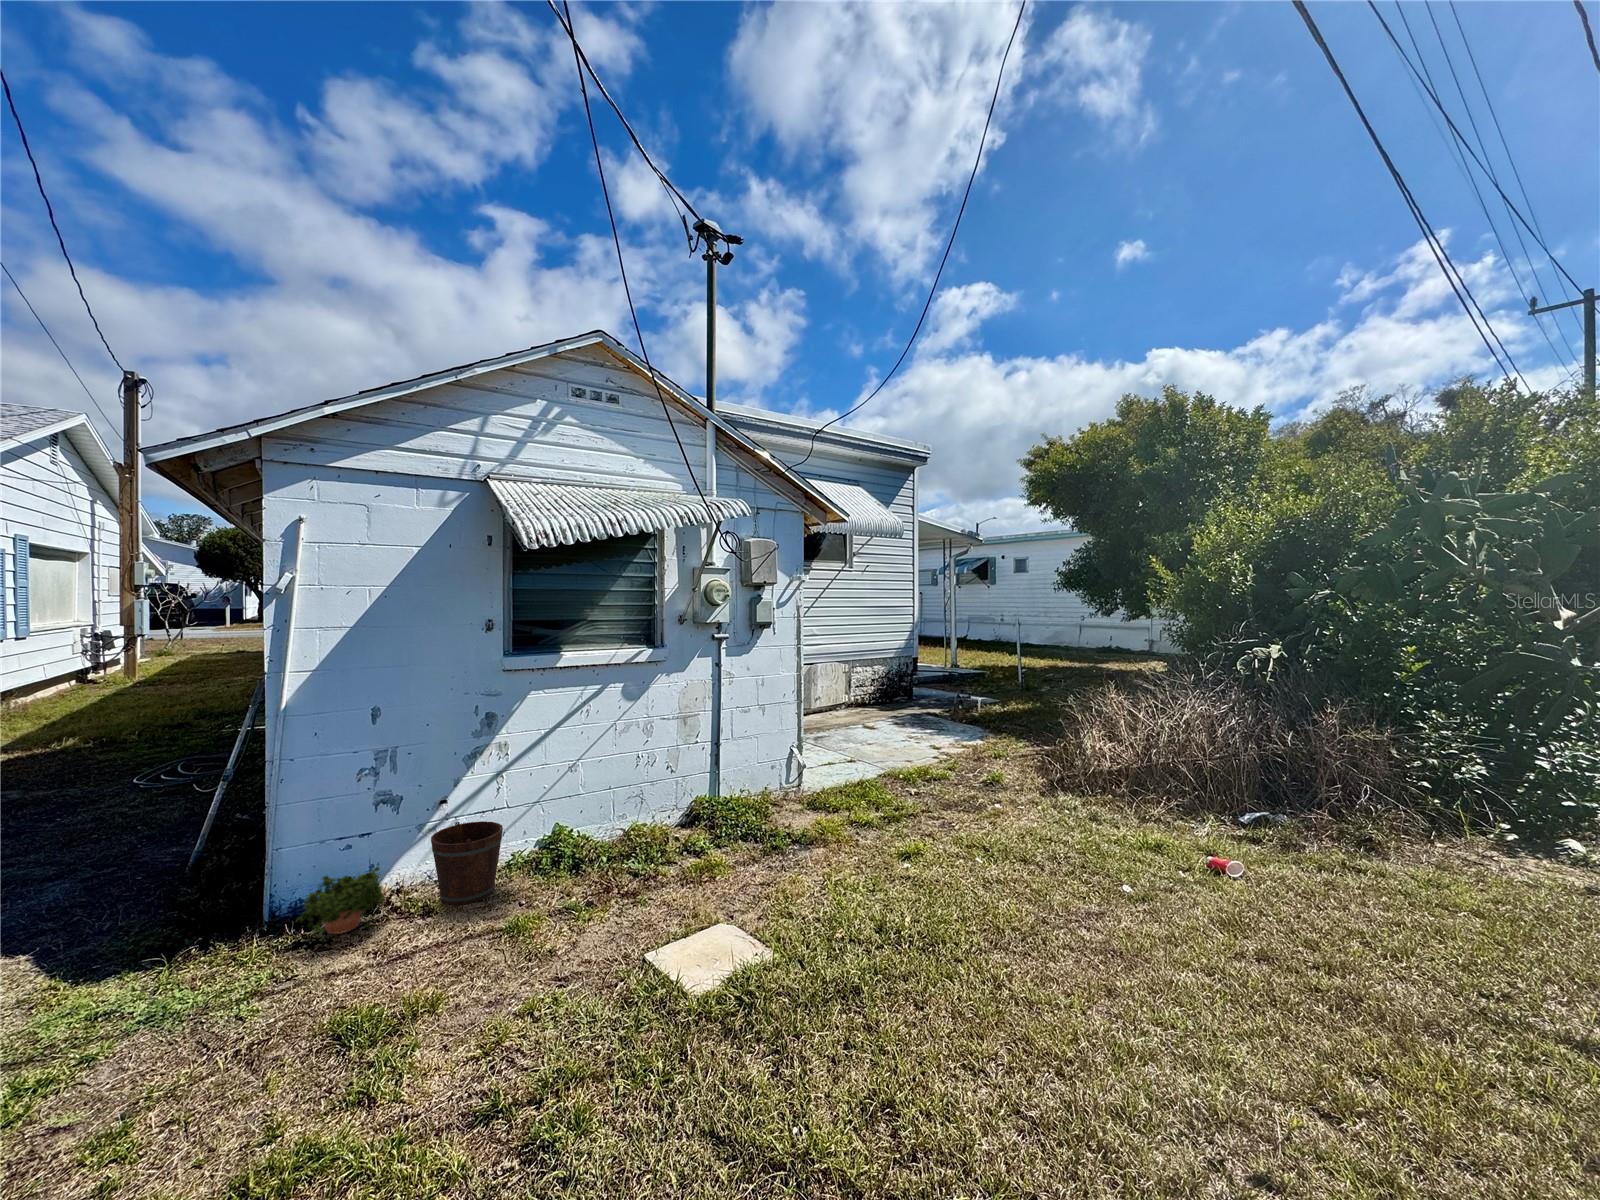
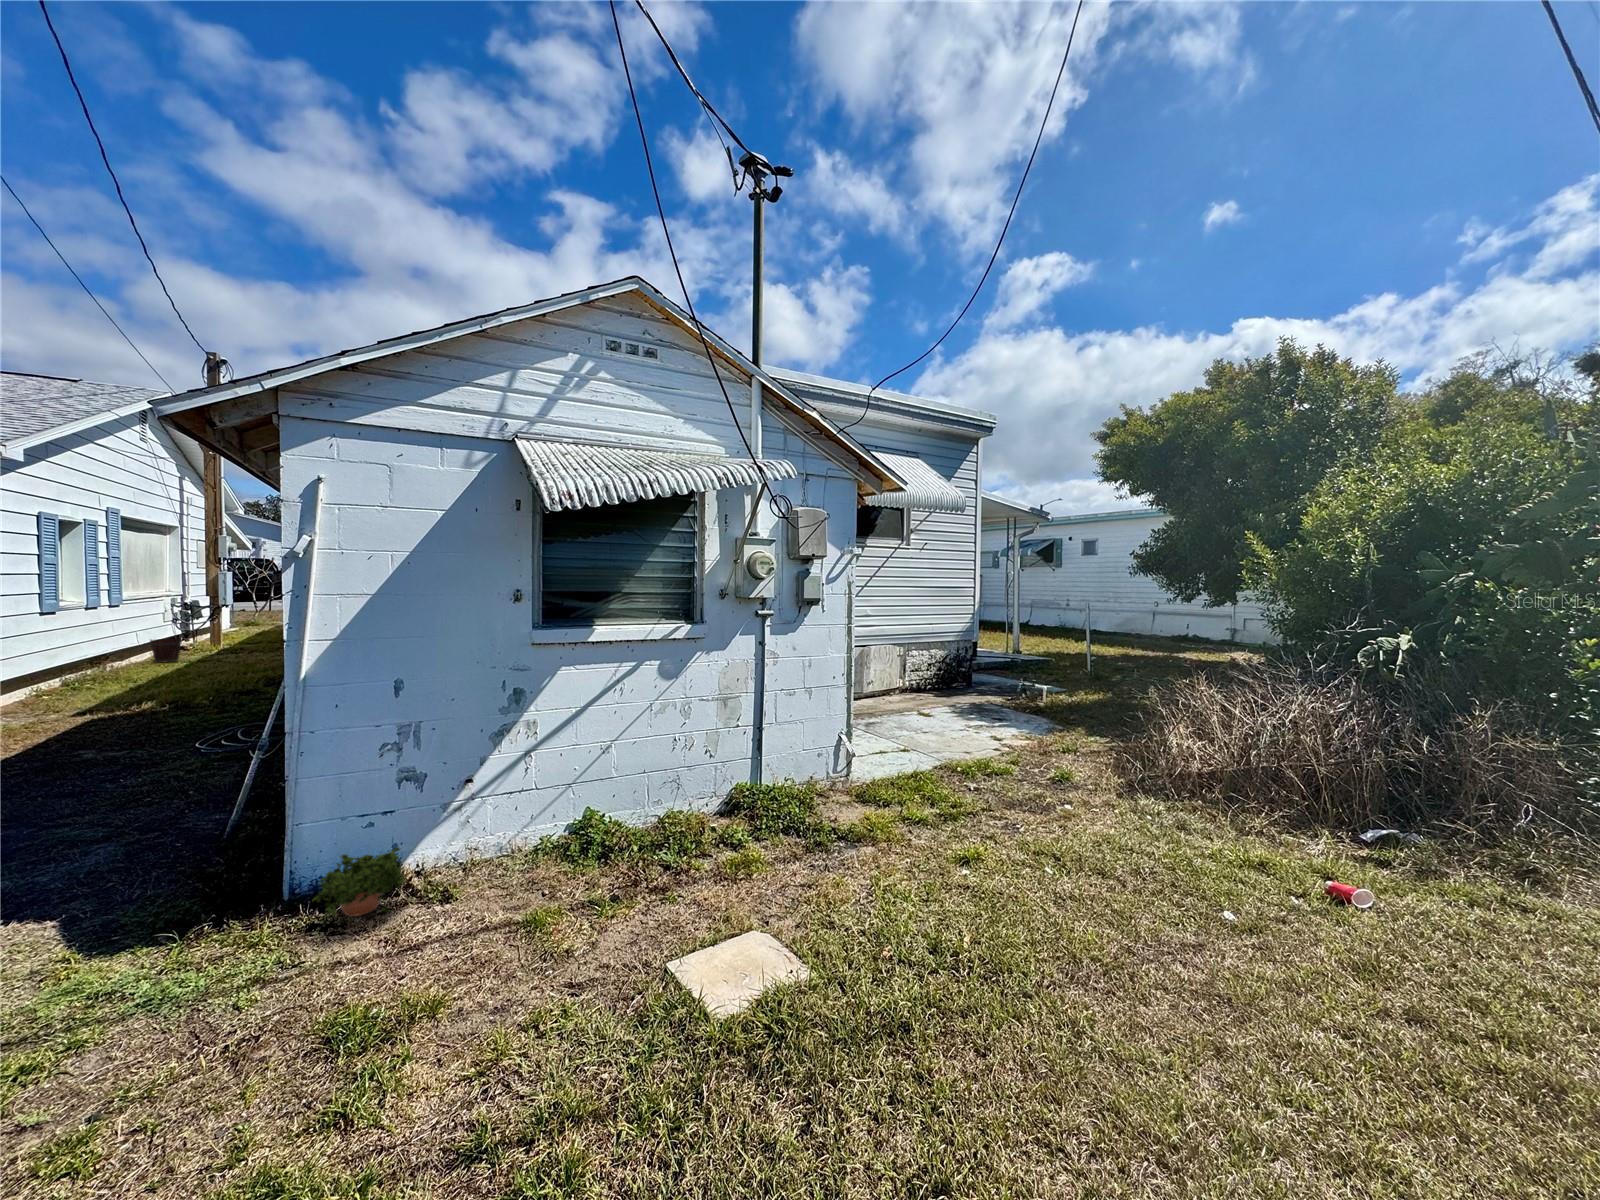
bucket: present [431,821,503,905] -> present [150,639,182,663]

